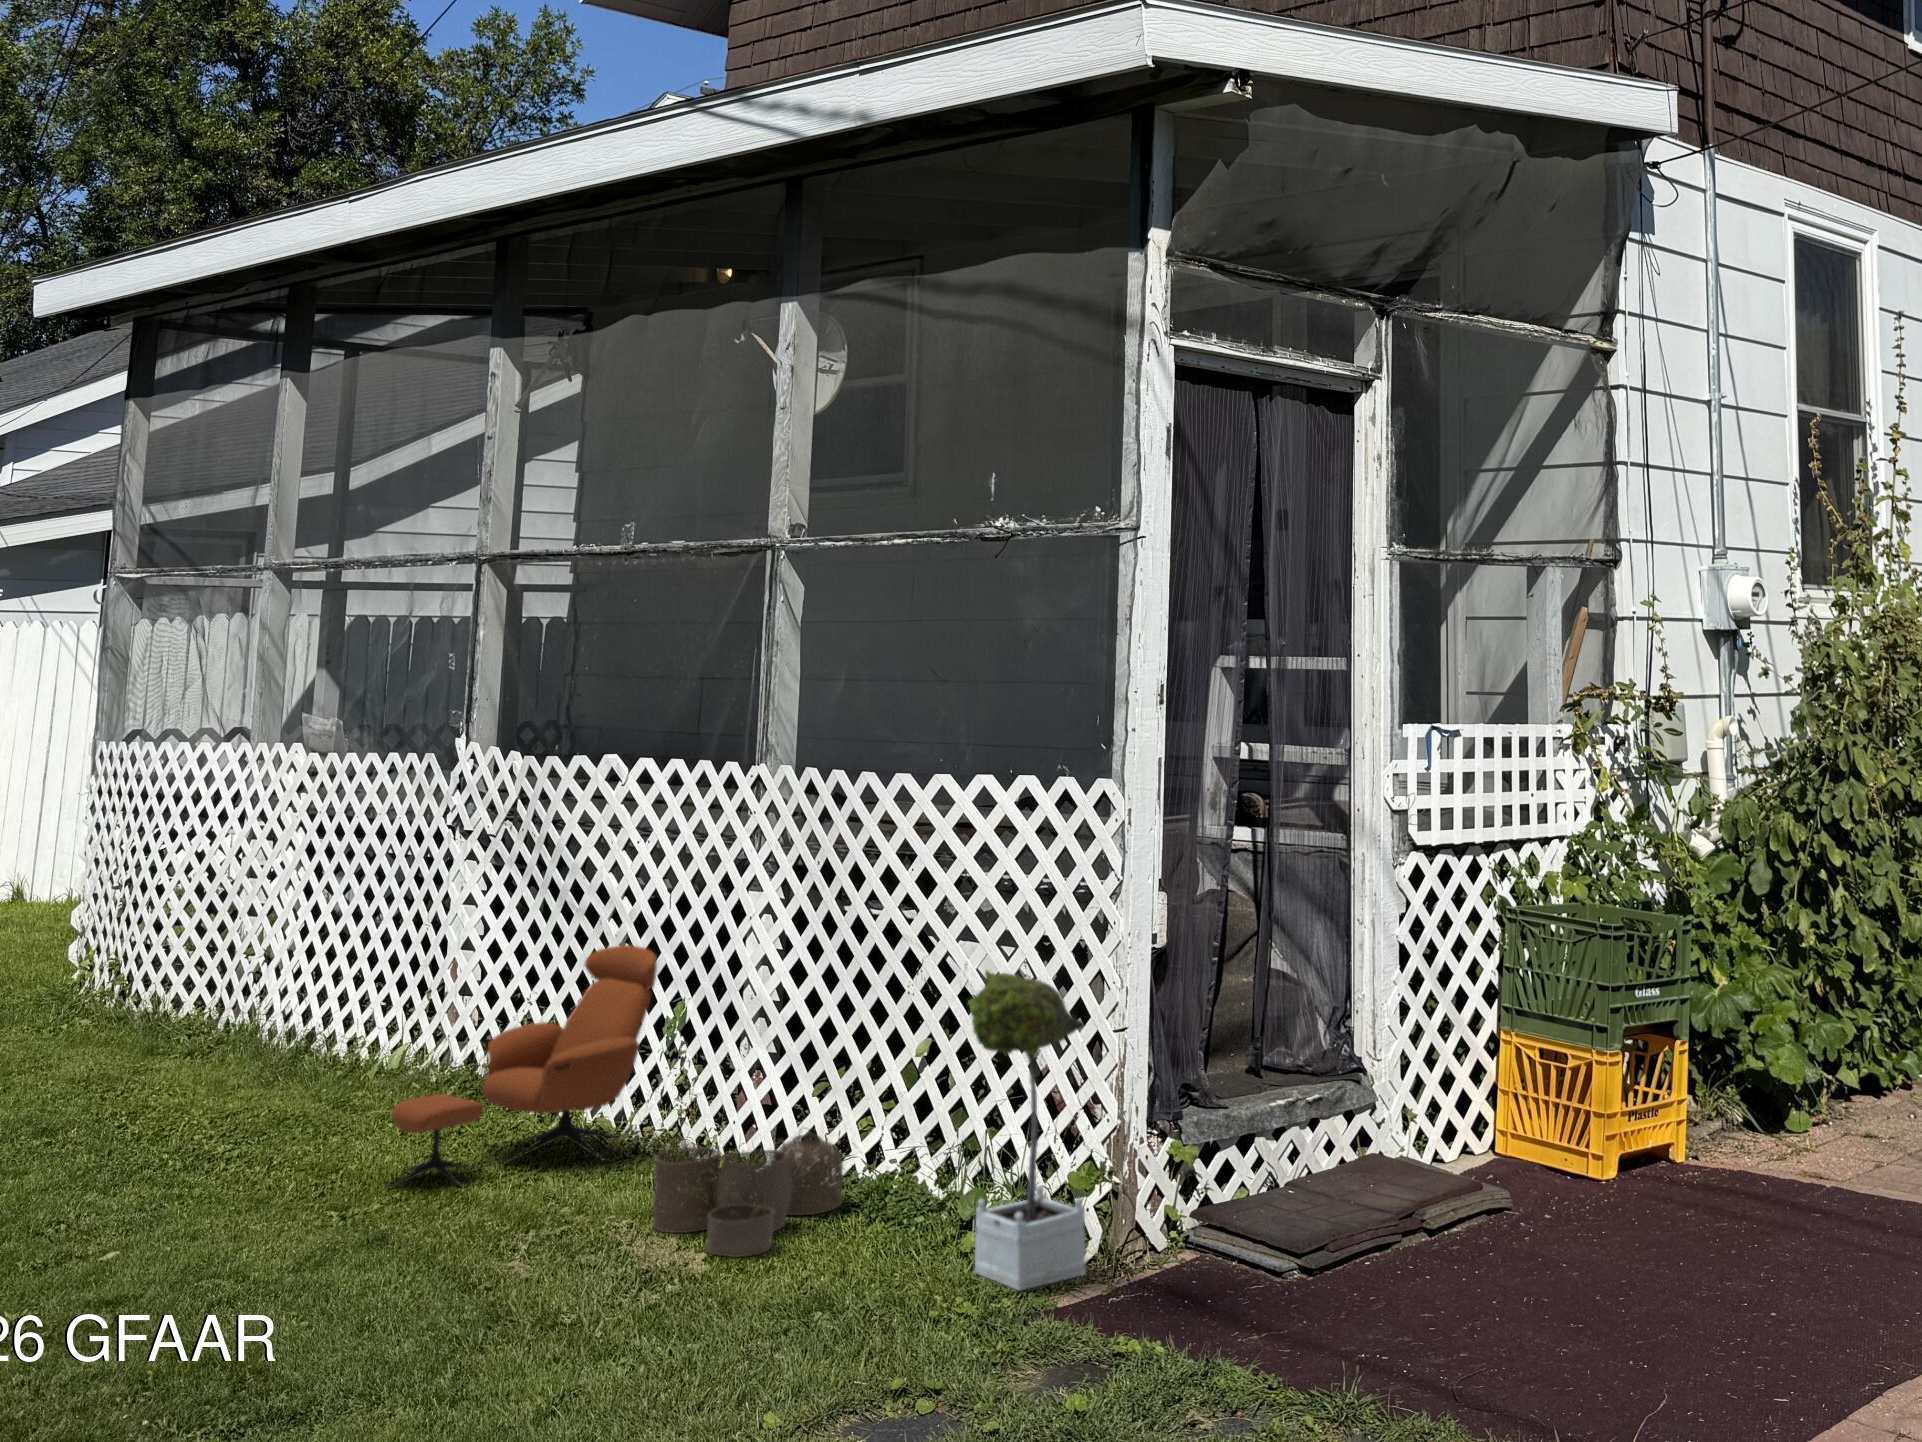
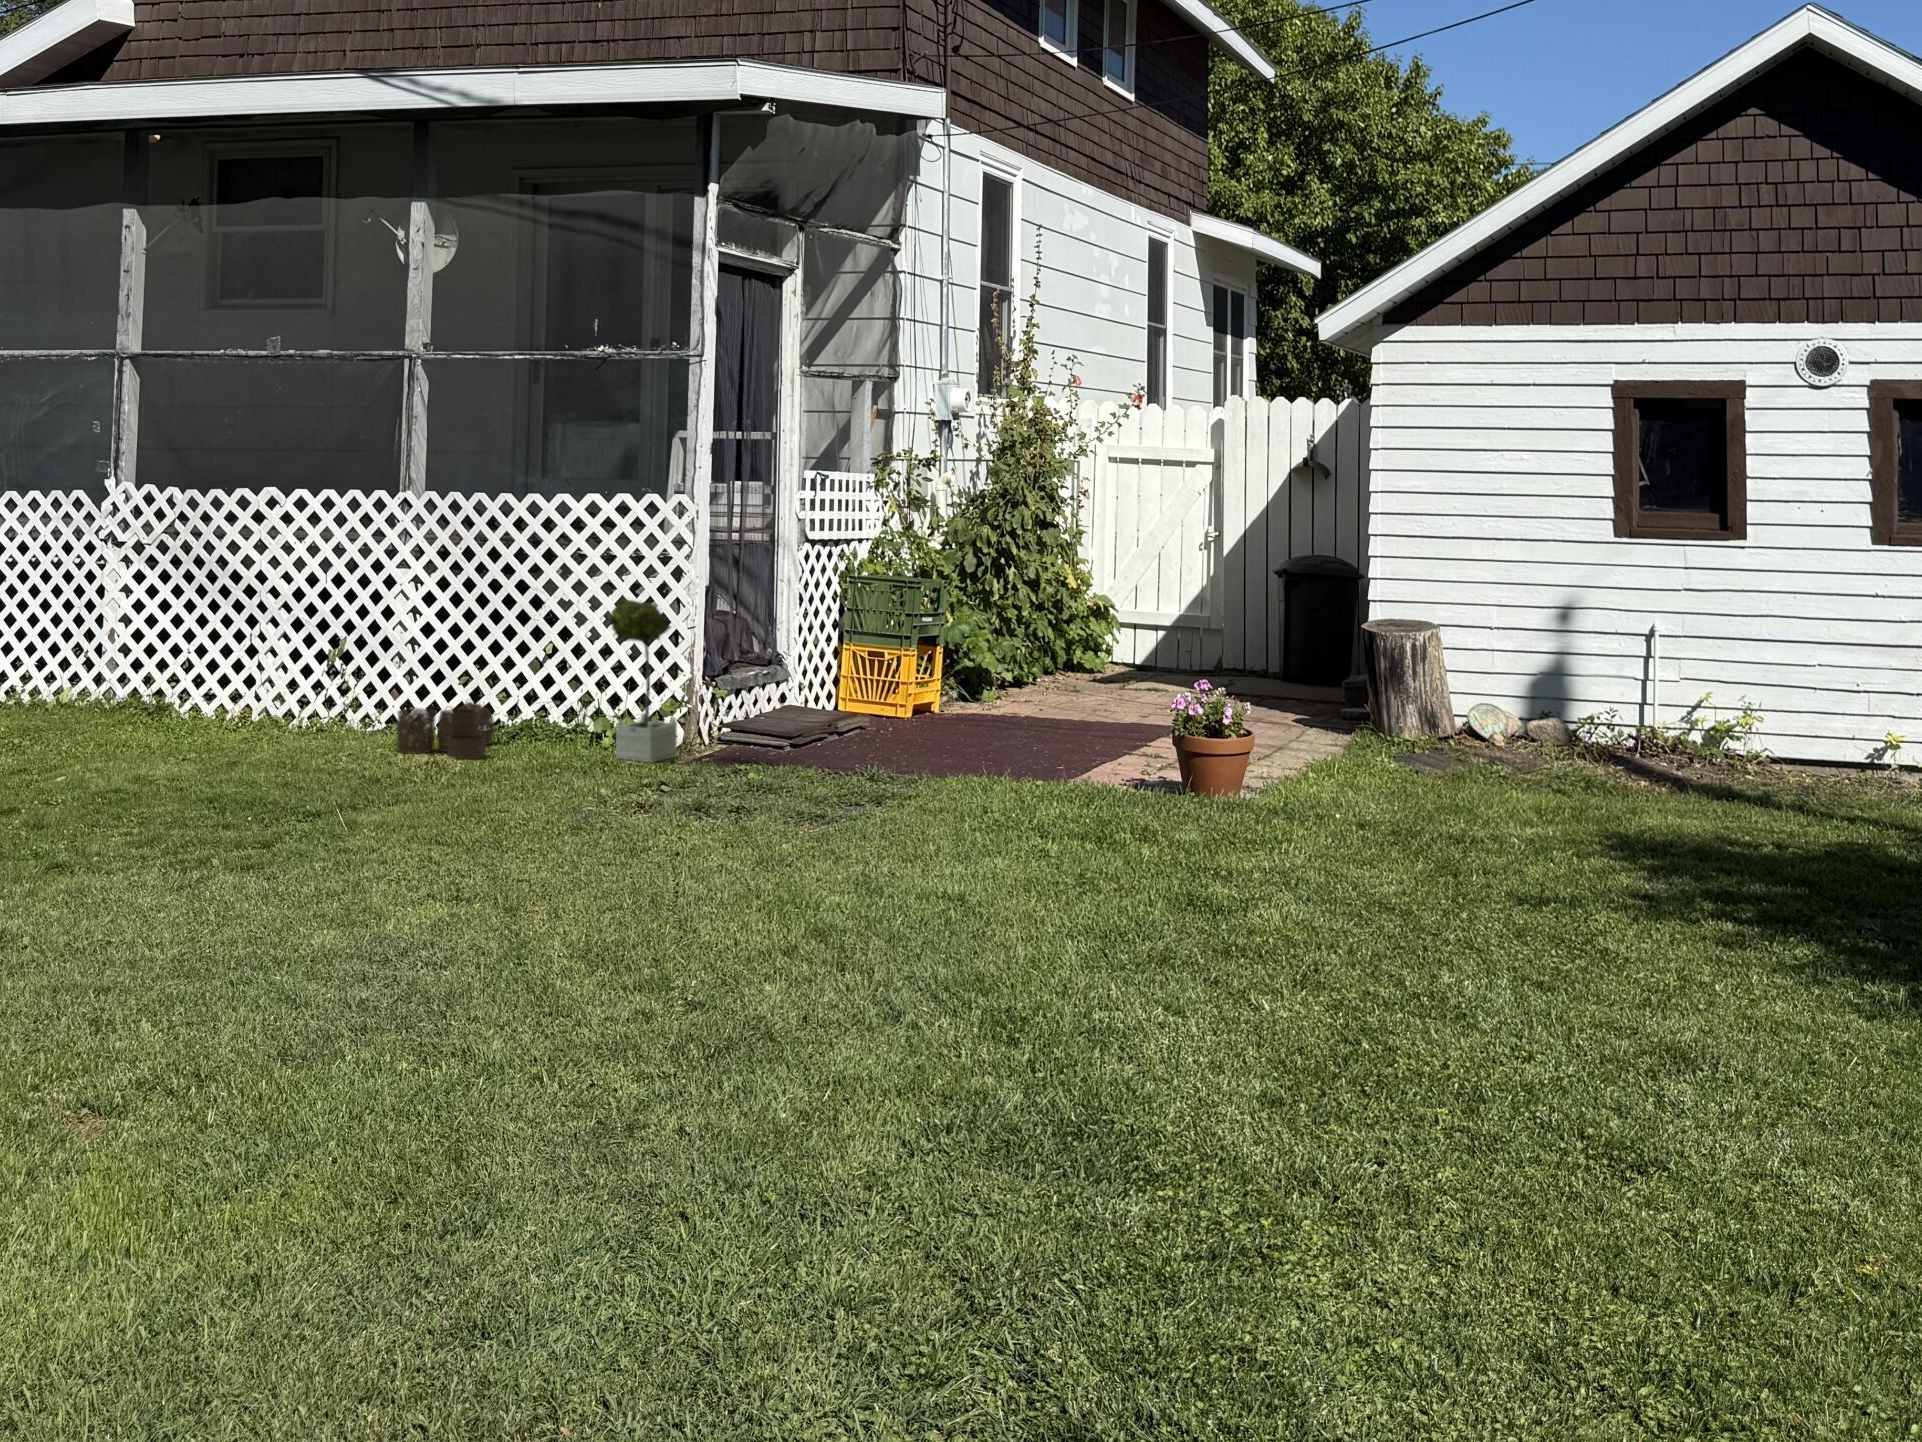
lounge chair: present [386,945,657,1190] -> none [187,606,325,747]

